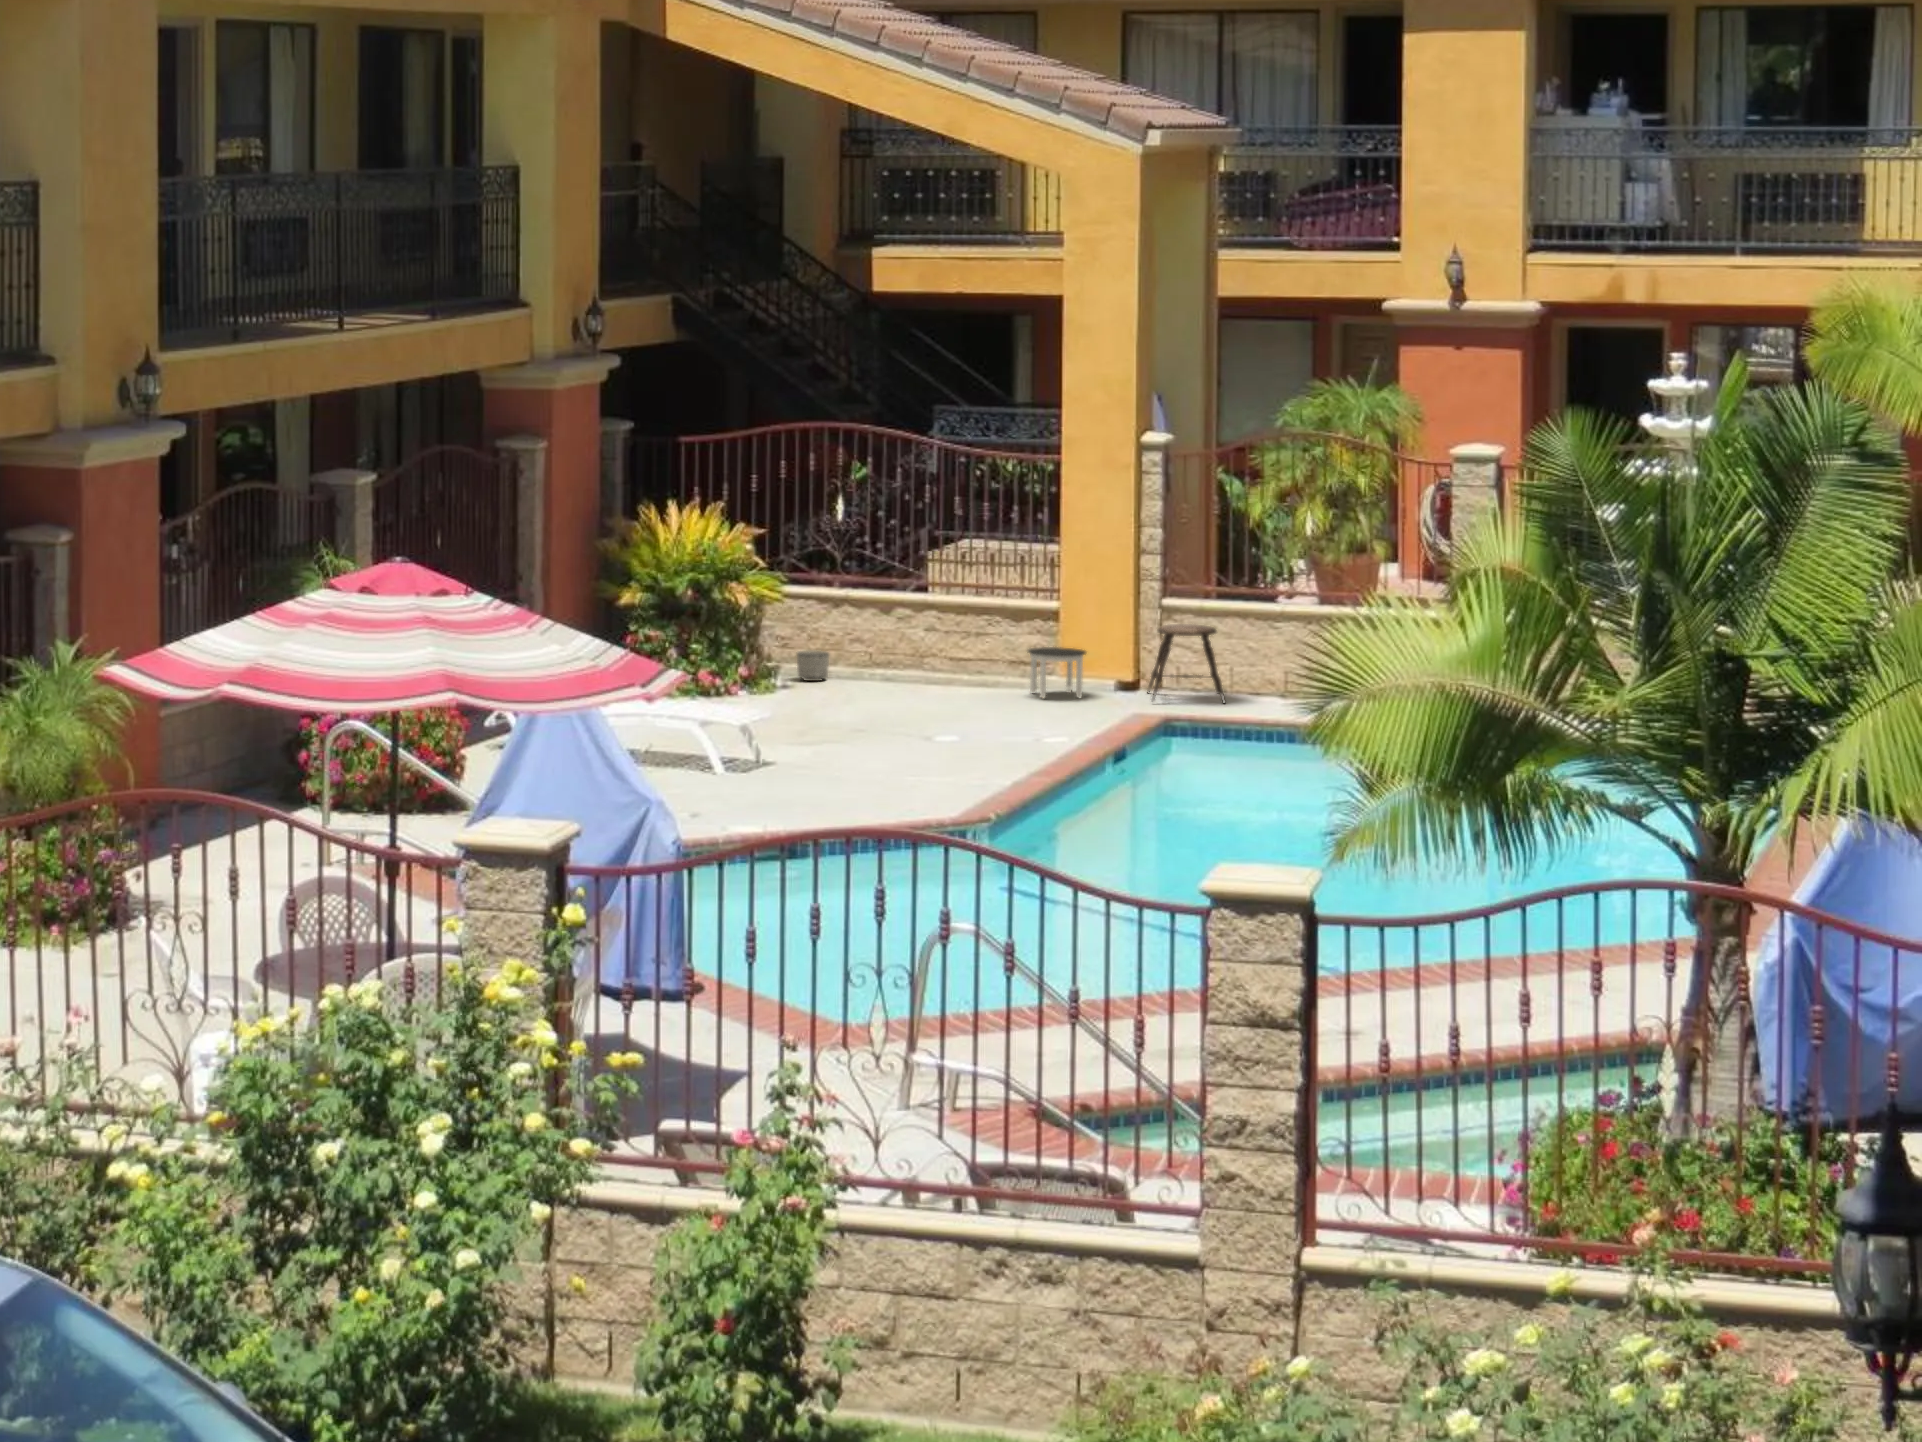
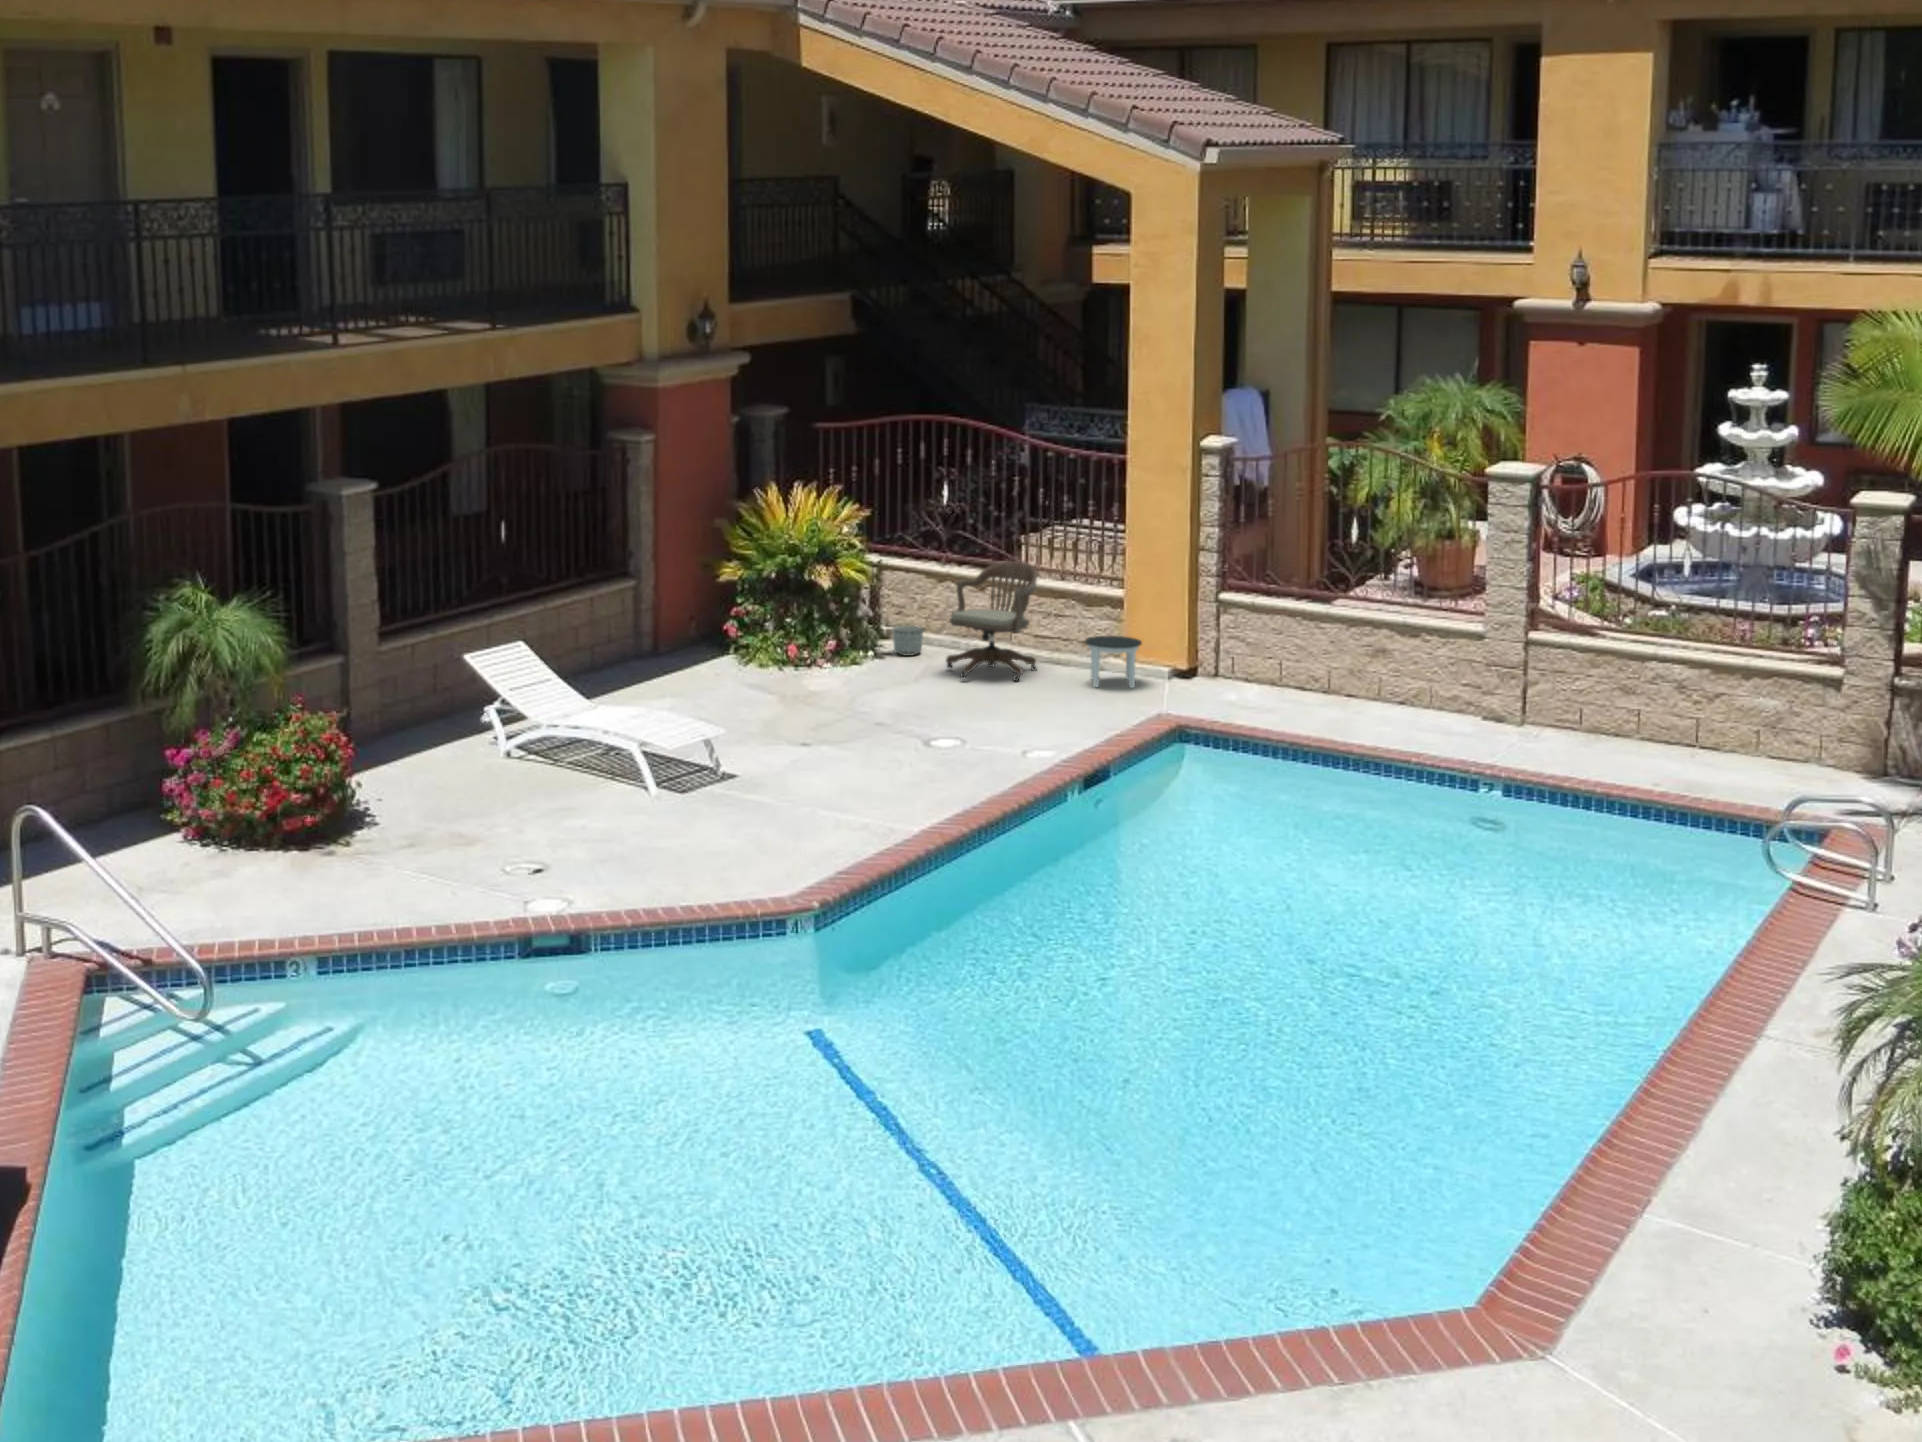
chair: none [870,574,967,697] -> present [946,561,1037,681]
stool: present [1148,624,1225,703] -> none [1194,619,1271,701]

